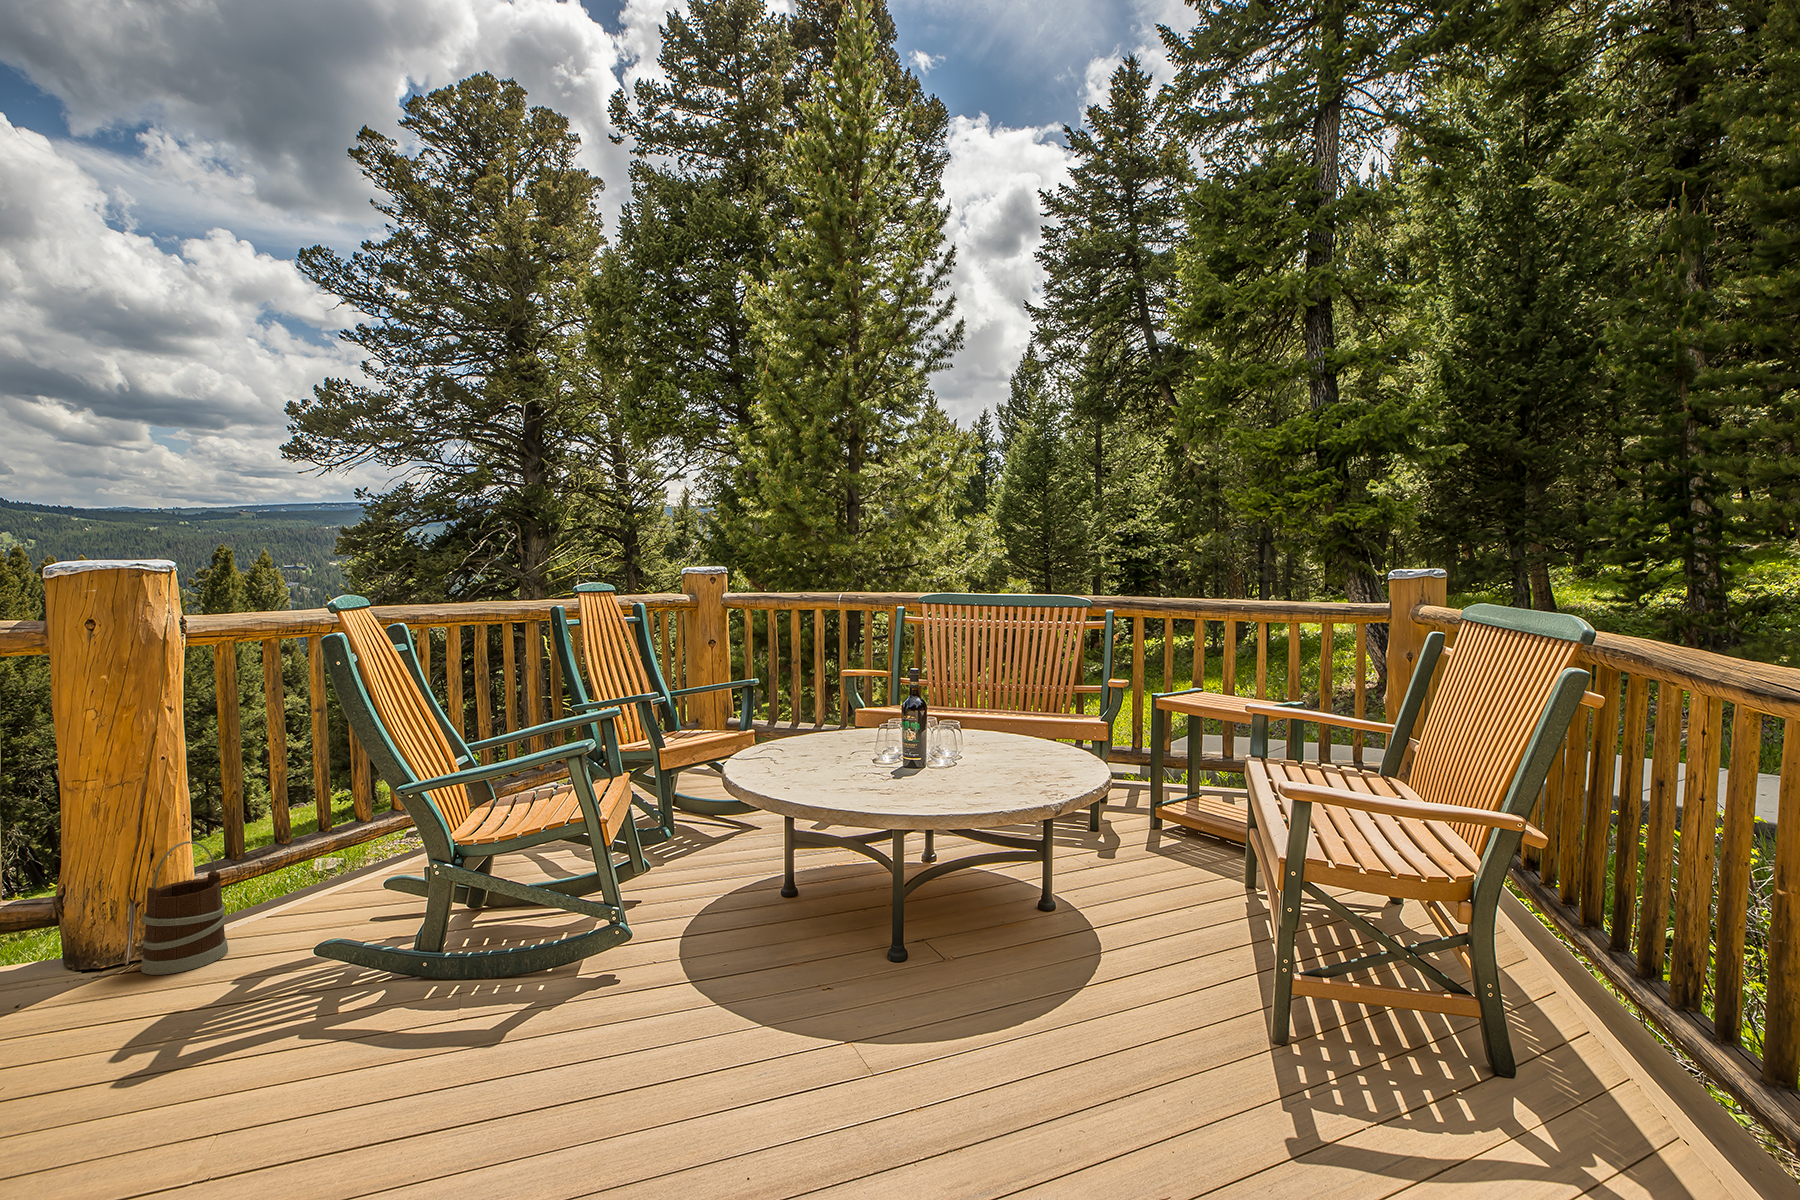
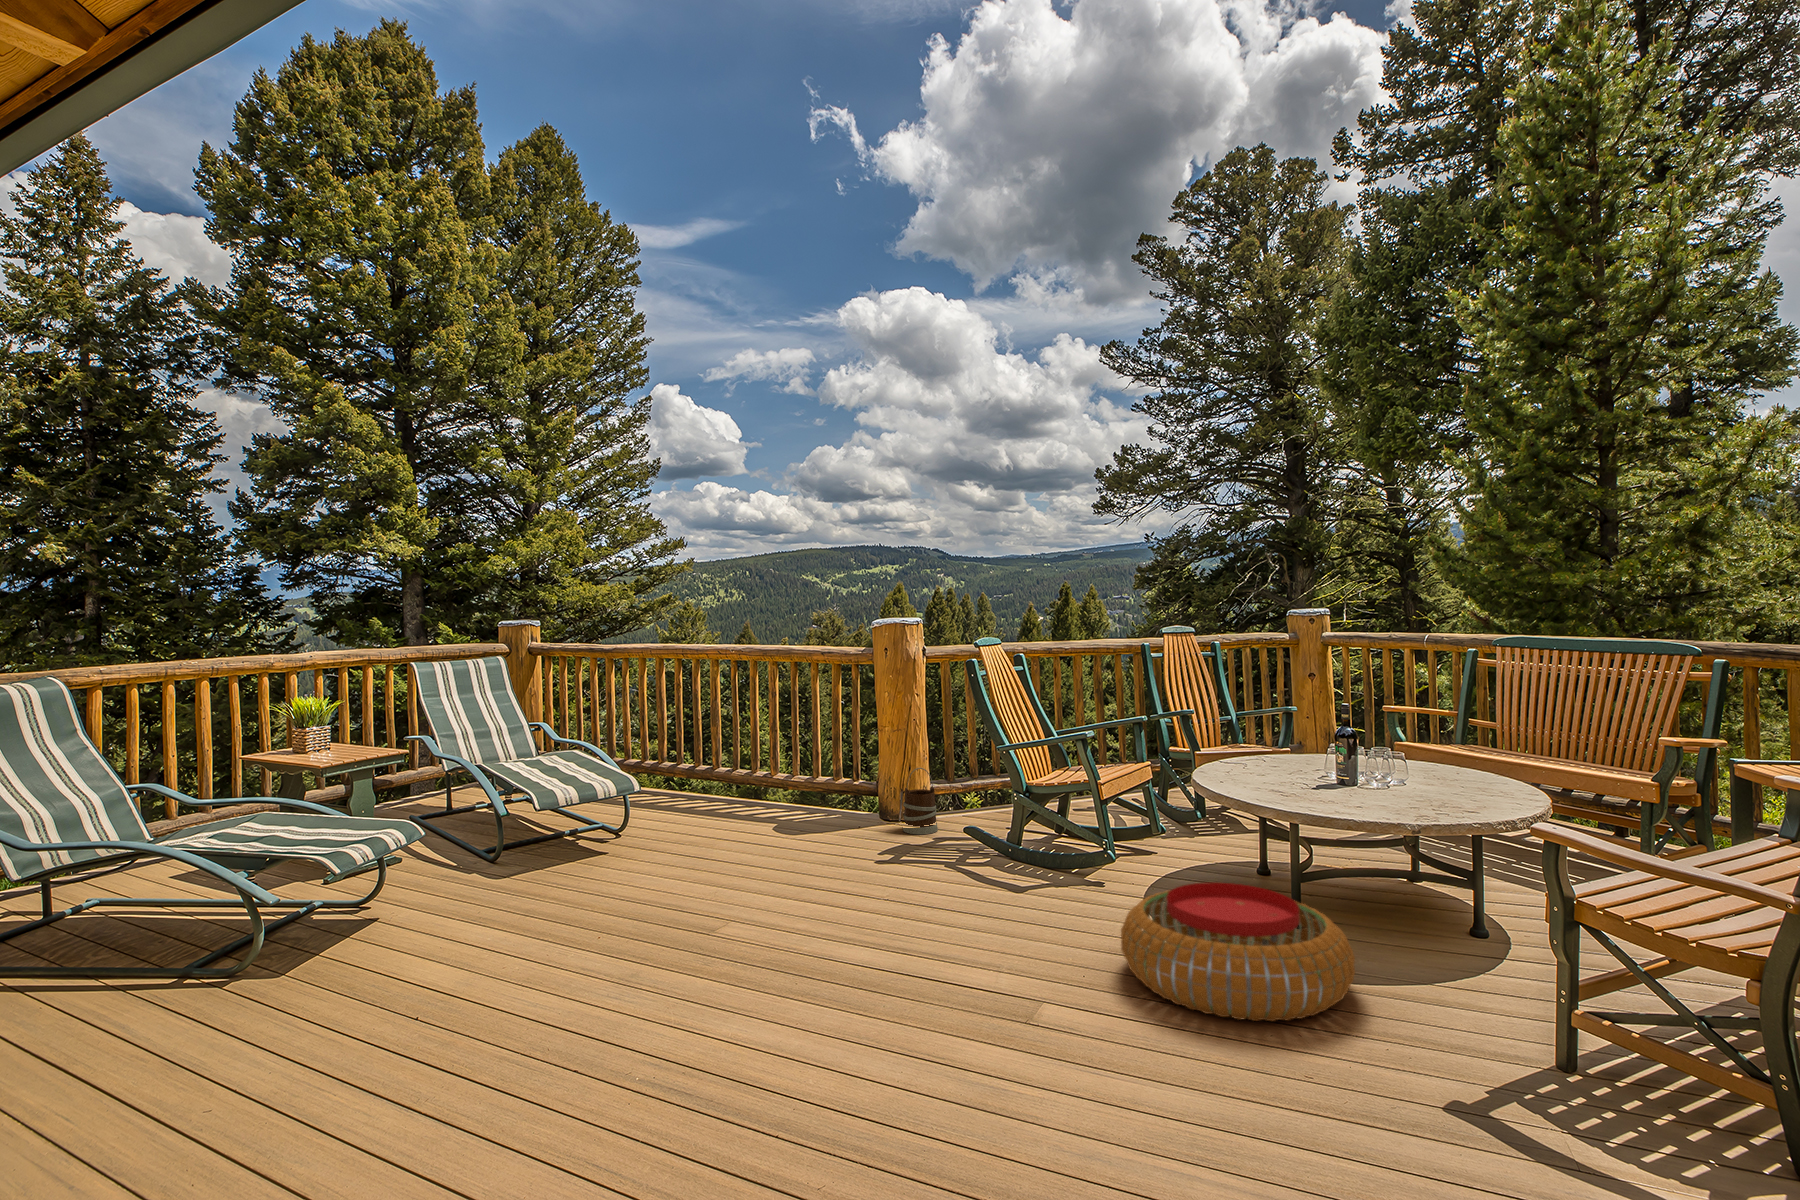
pouf: none [806,909,1105,1126] -> present [1121,882,1355,1021]

